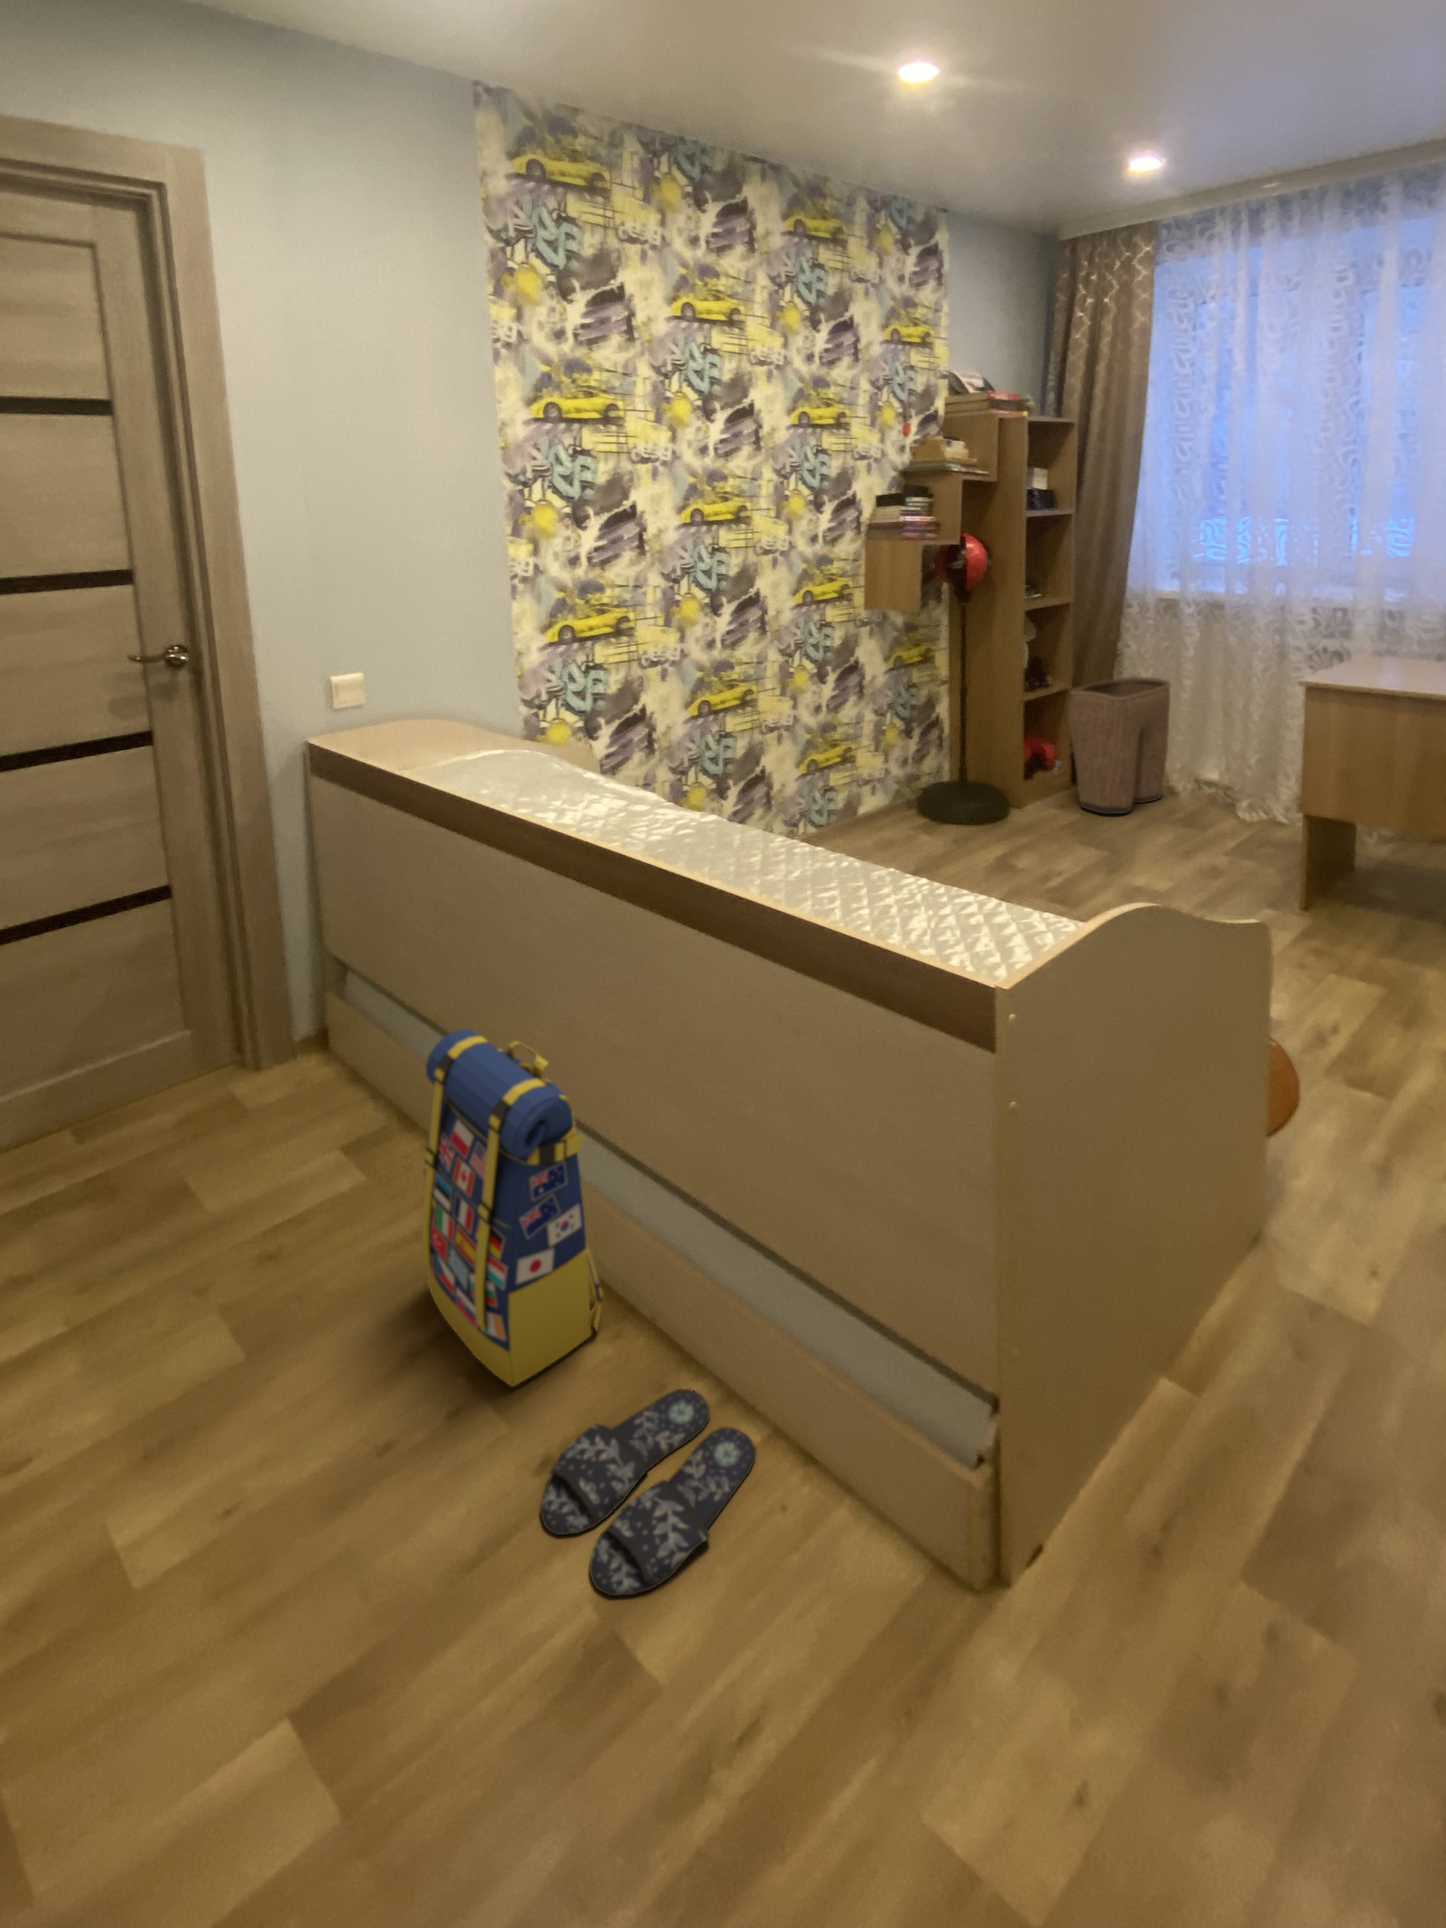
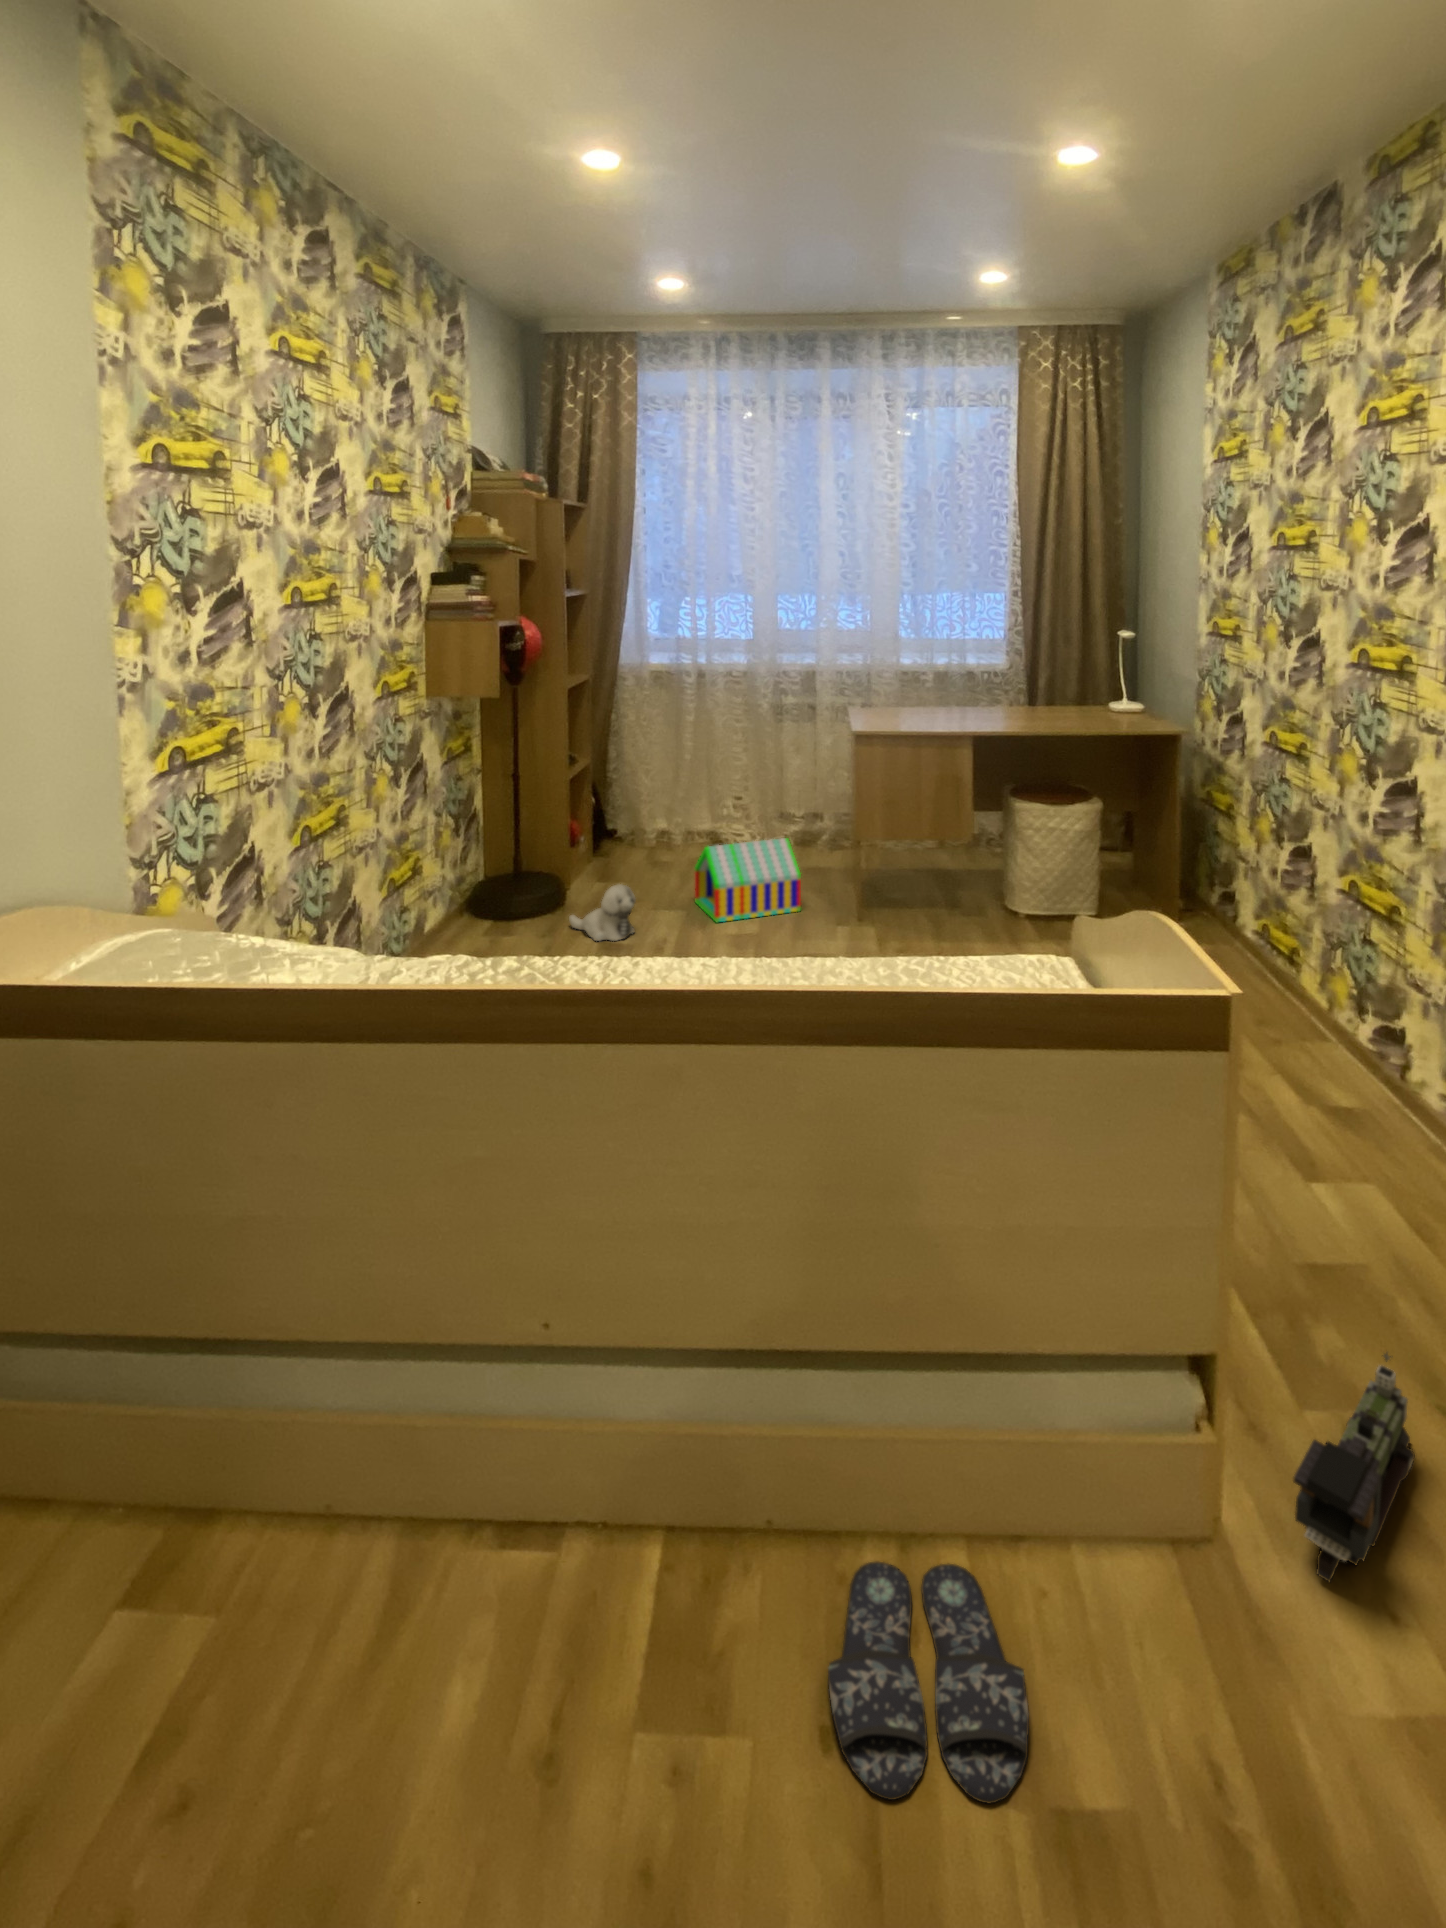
laundry basket: present [1068,677,1170,814] -> none [600,748,677,883]
toy house: none [1139,784,1252,876] -> present [695,838,801,922]
plush toy: none [994,805,1051,859] -> present [569,884,636,941]
backpack: present [421,1029,603,1387] -> none [470,1272,731,1709]
toy train: none [1056,1567,1389,1752] -> present [1293,1353,1415,1582]

